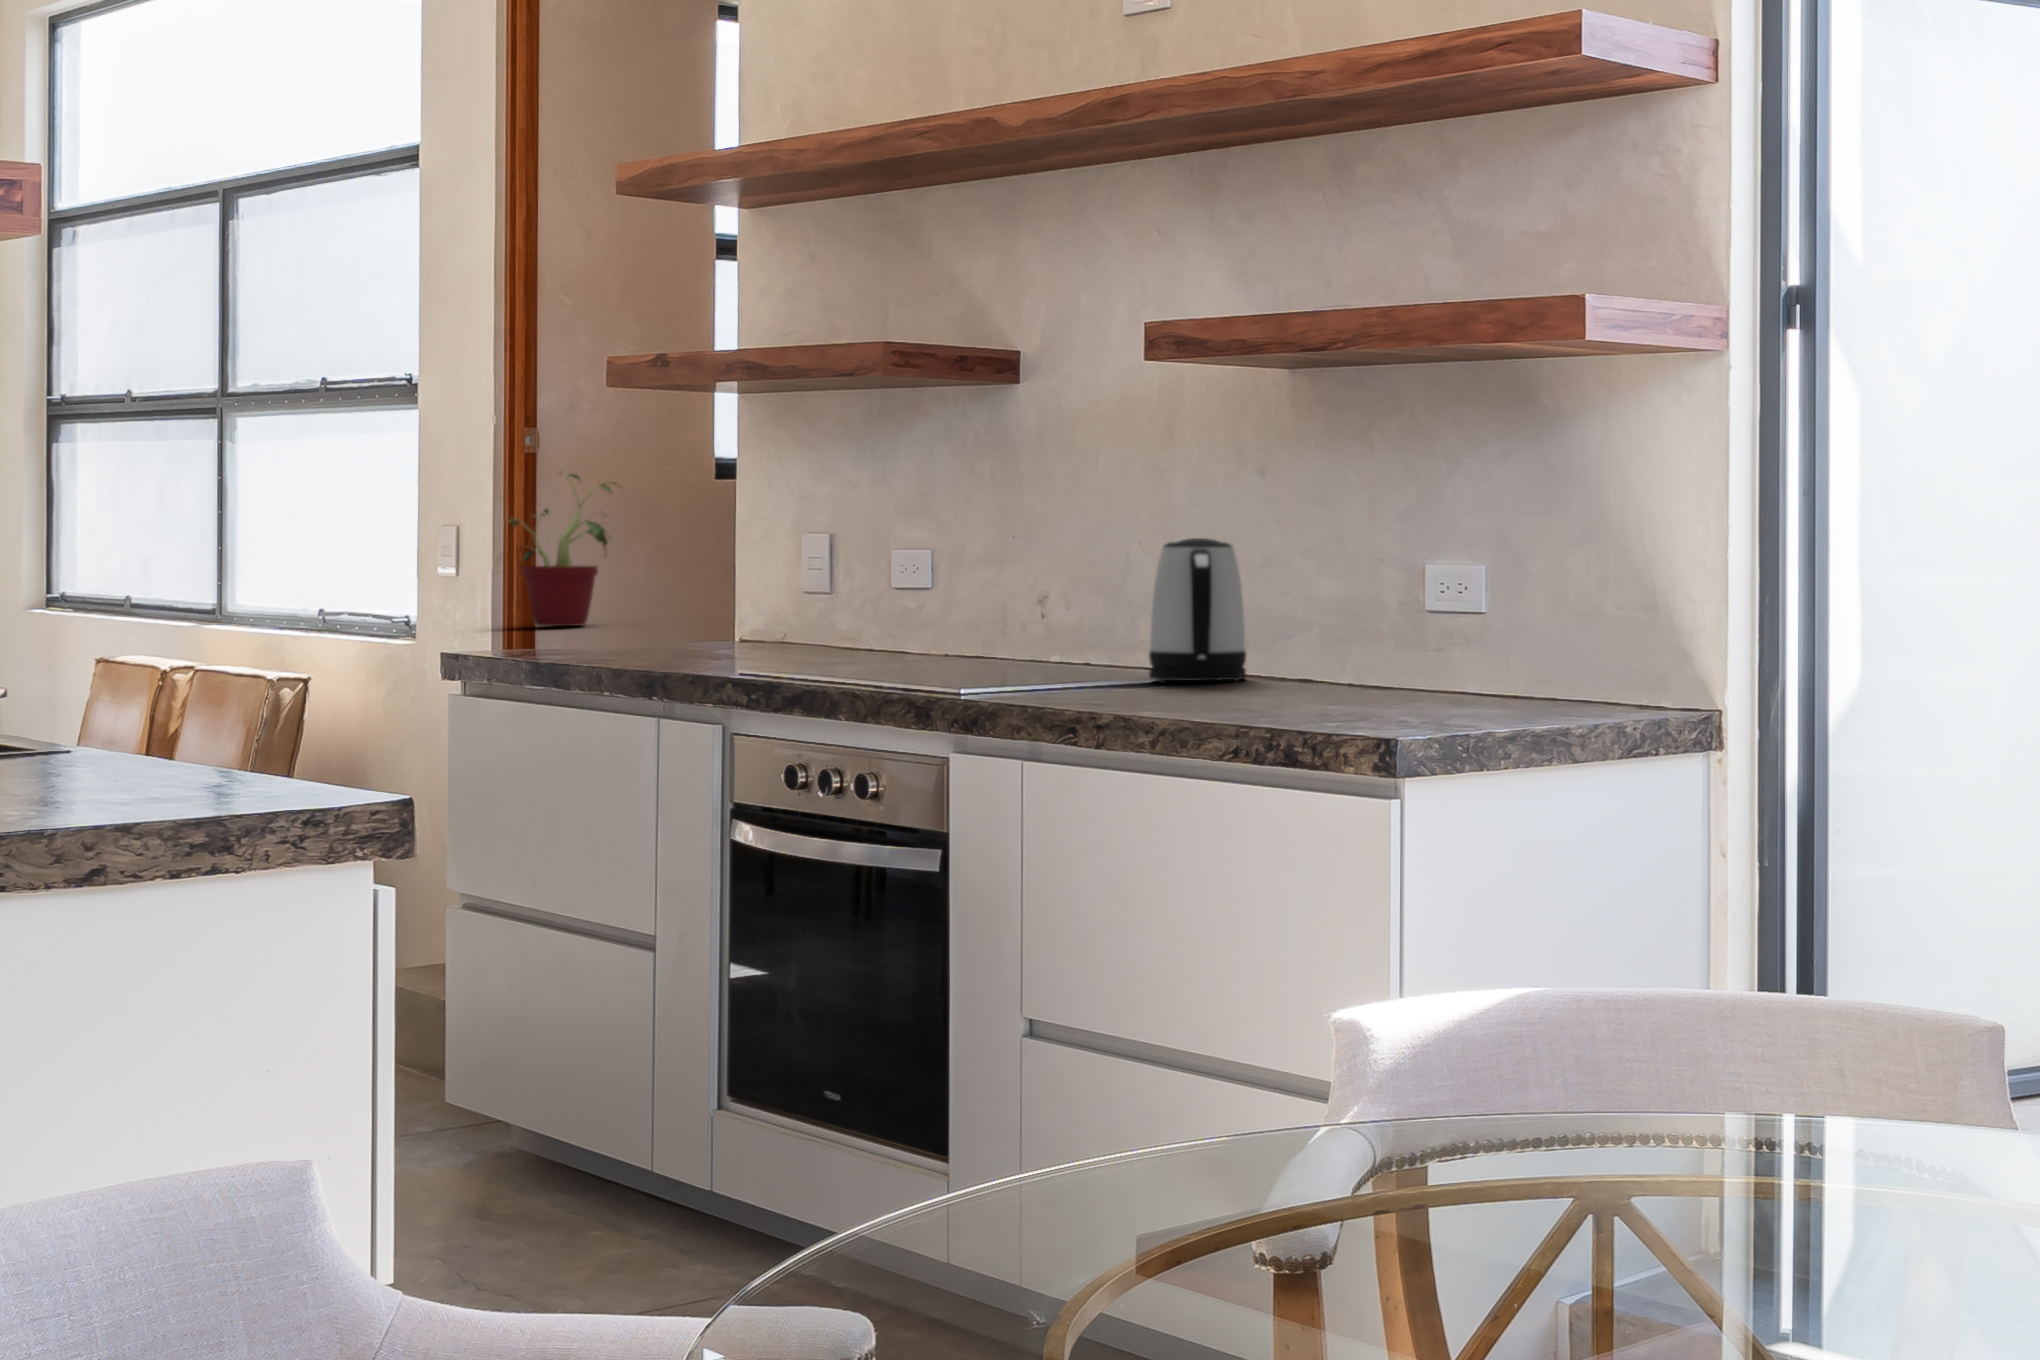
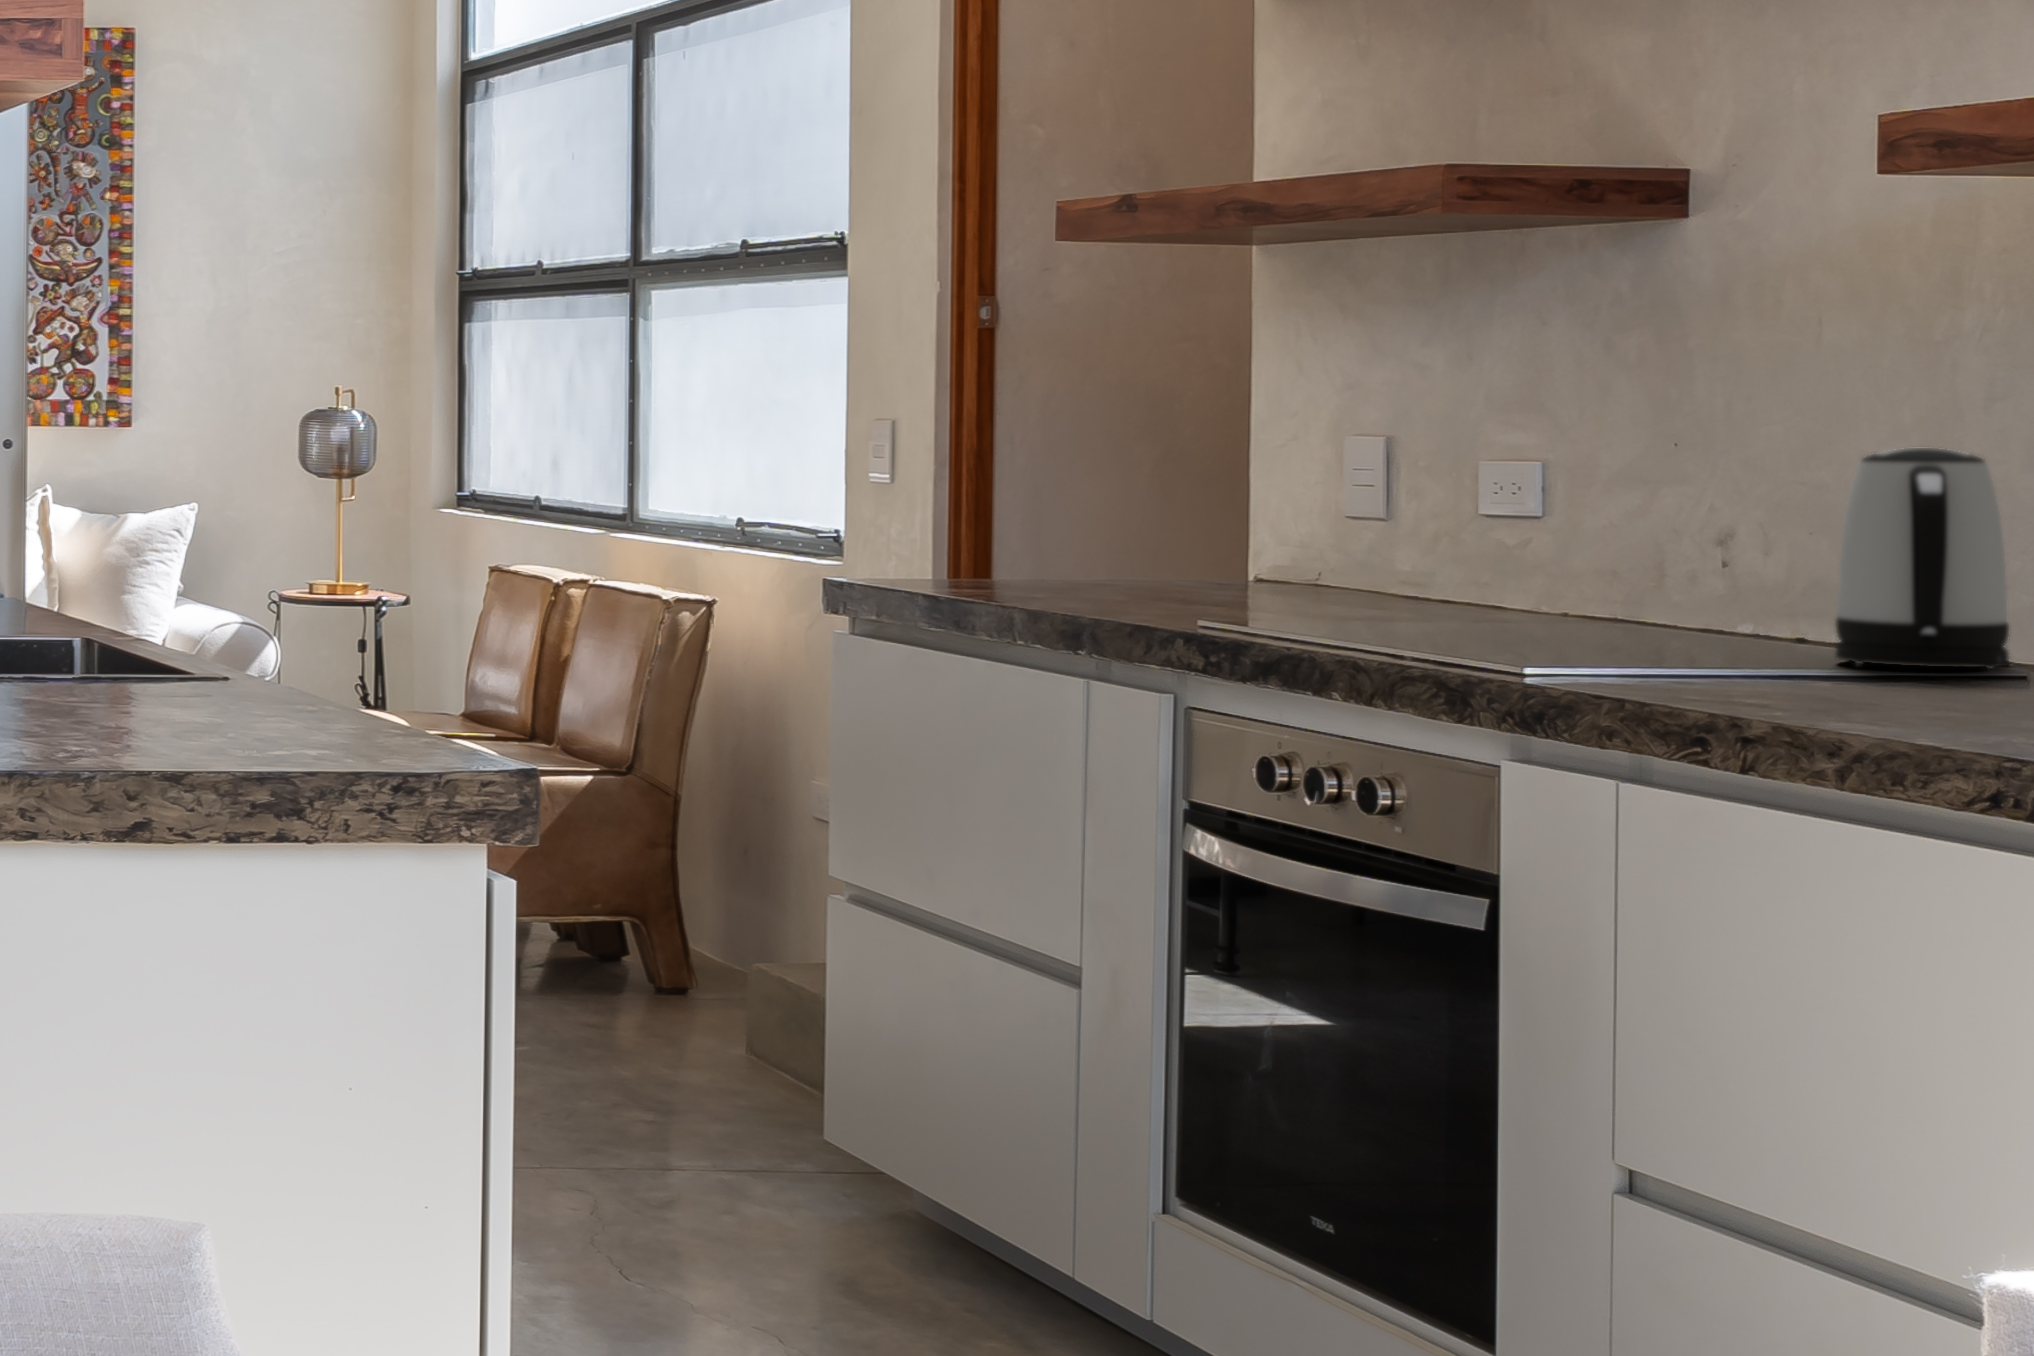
potted plant: present [512,470,615,626] -> none [930,344,1081,539]

